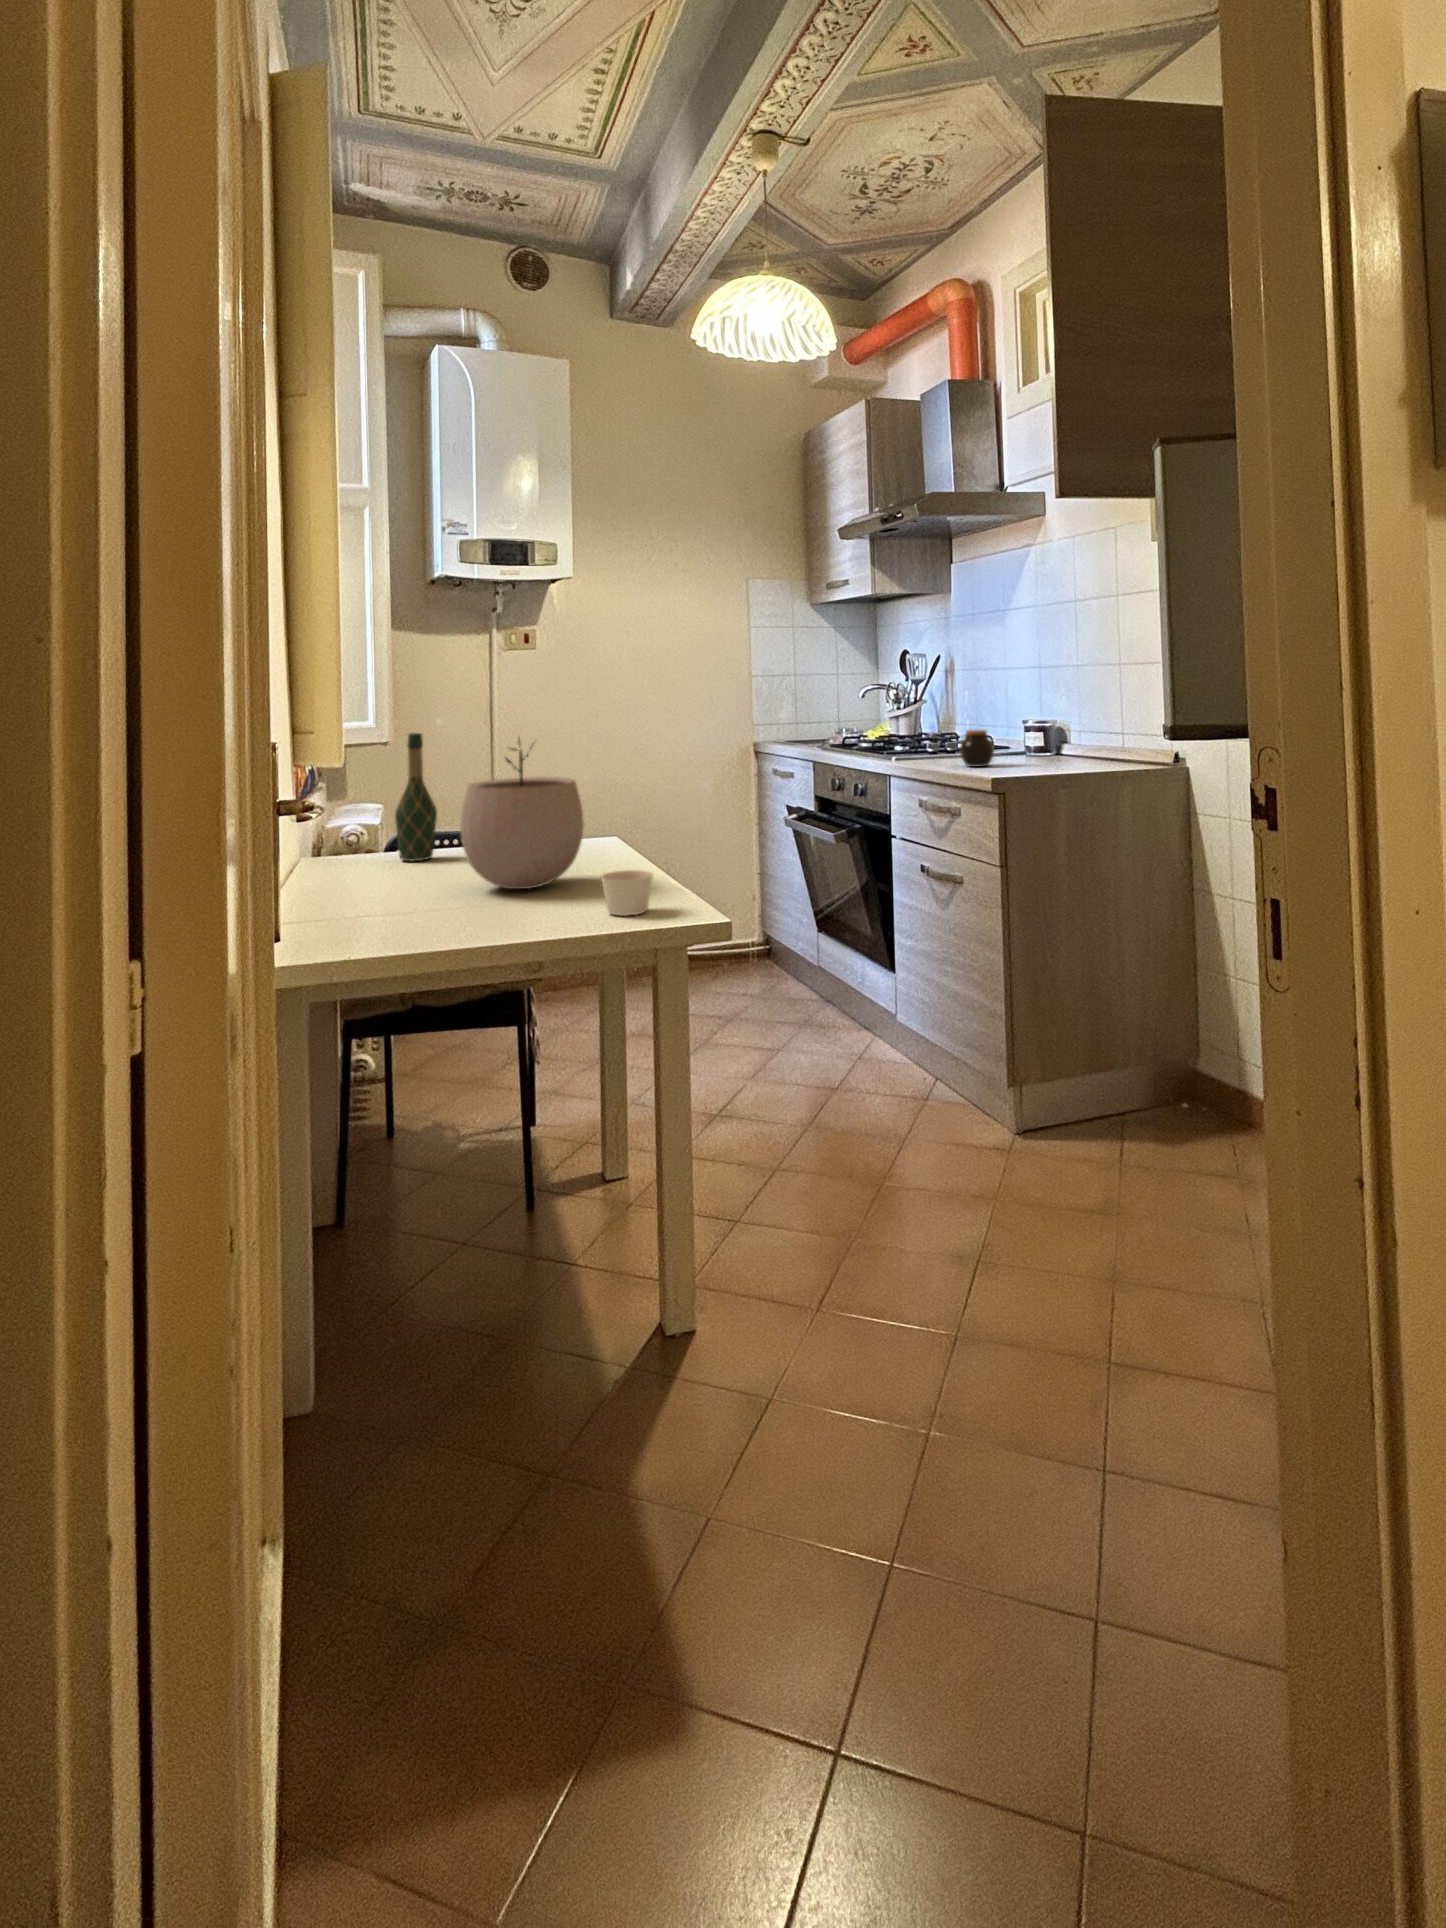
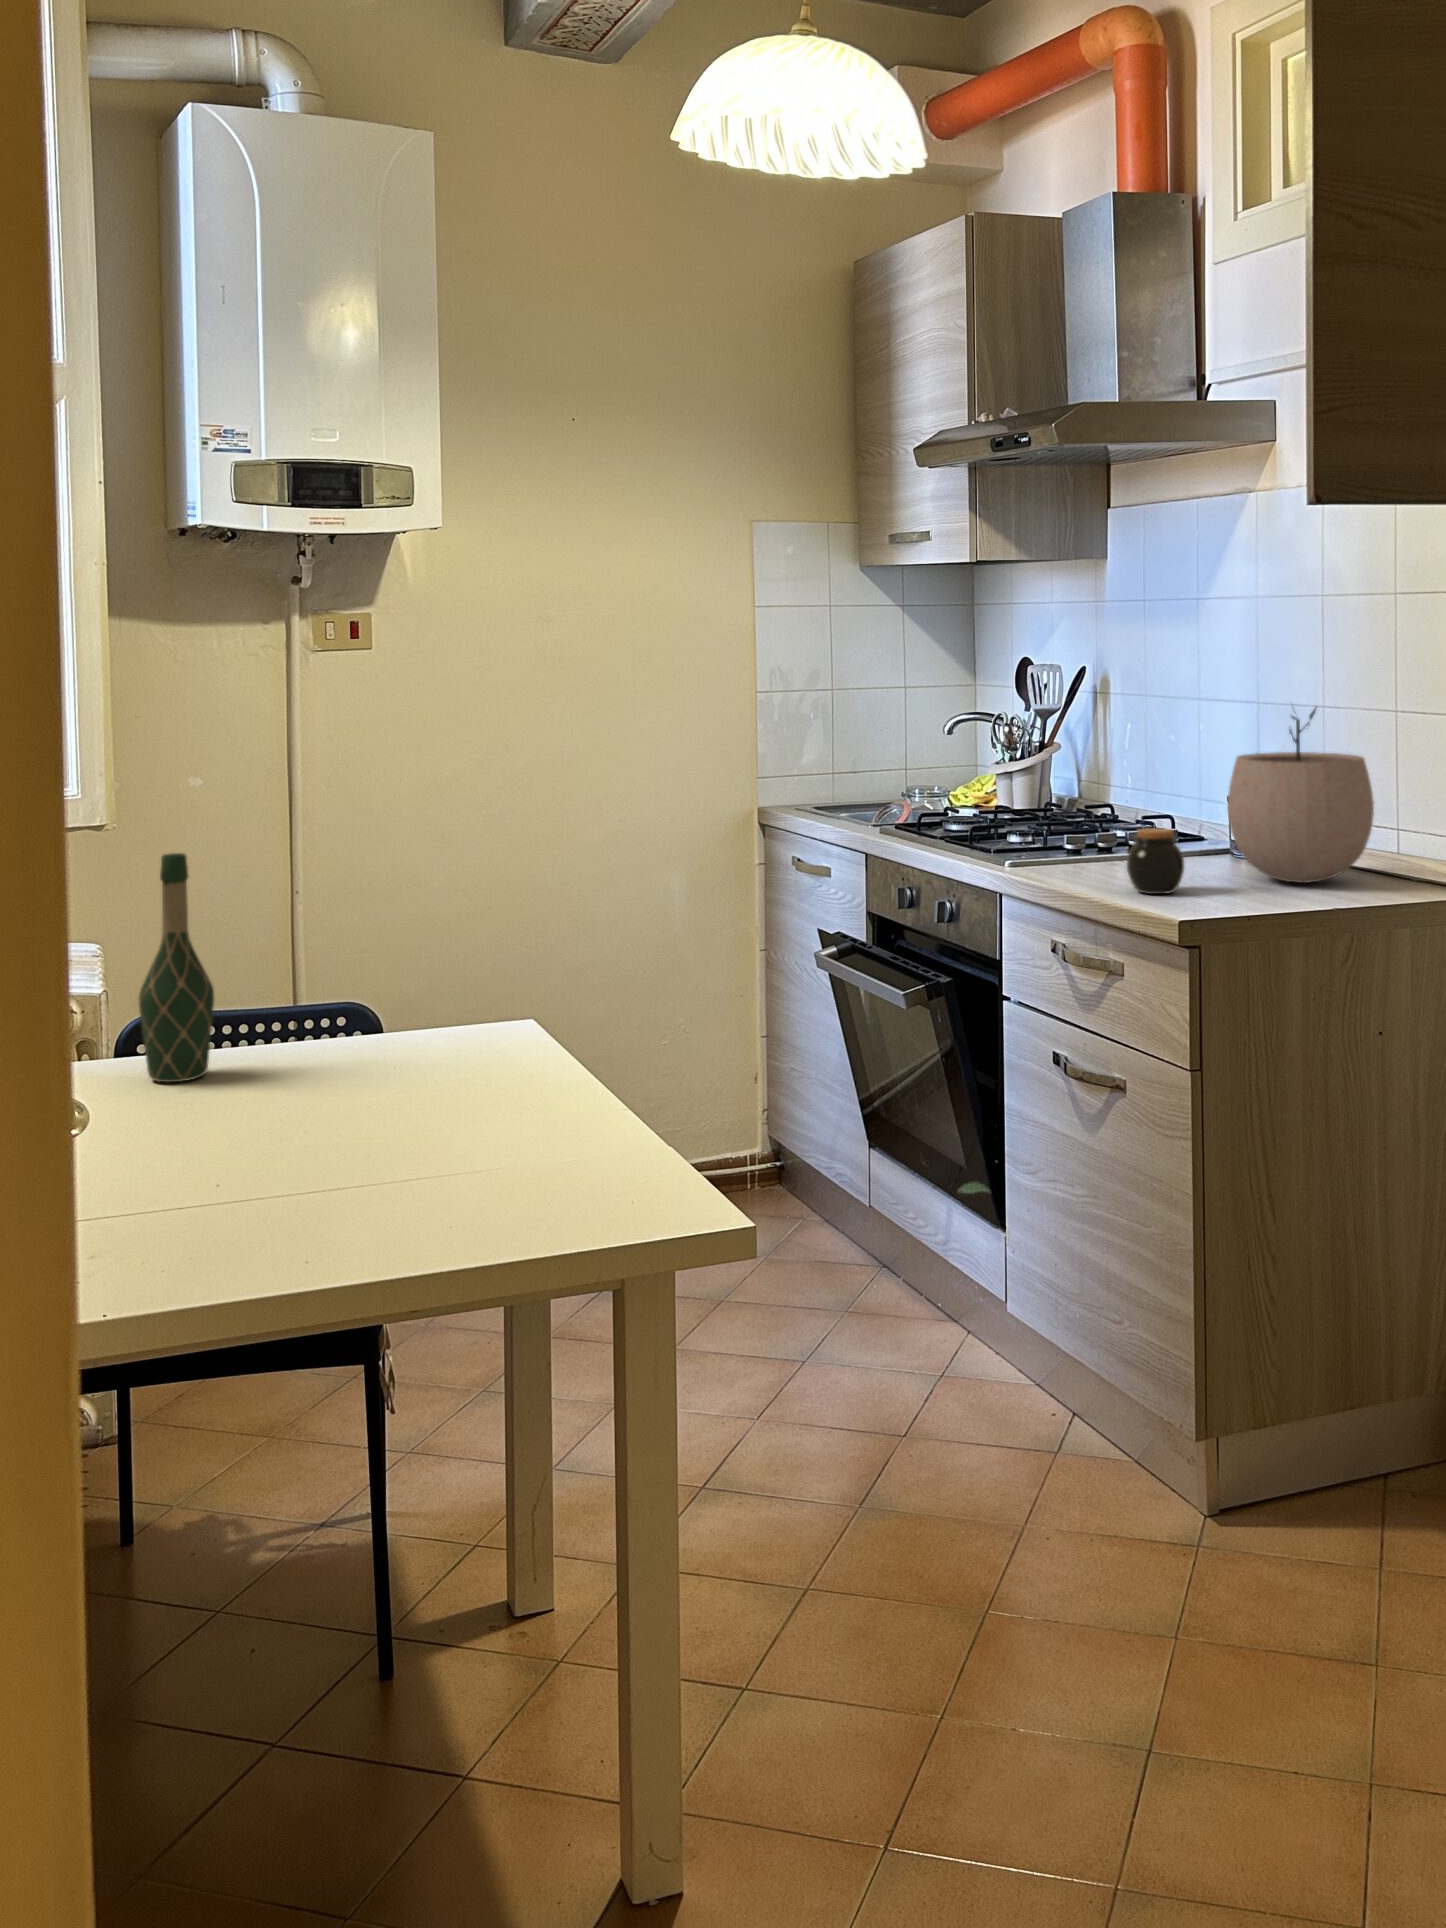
plant pot: present [460,741,583,889] -> present [1227,708,1374,883]
candle: present [601,870,653,916] -> none [529,1140,620,1226]

